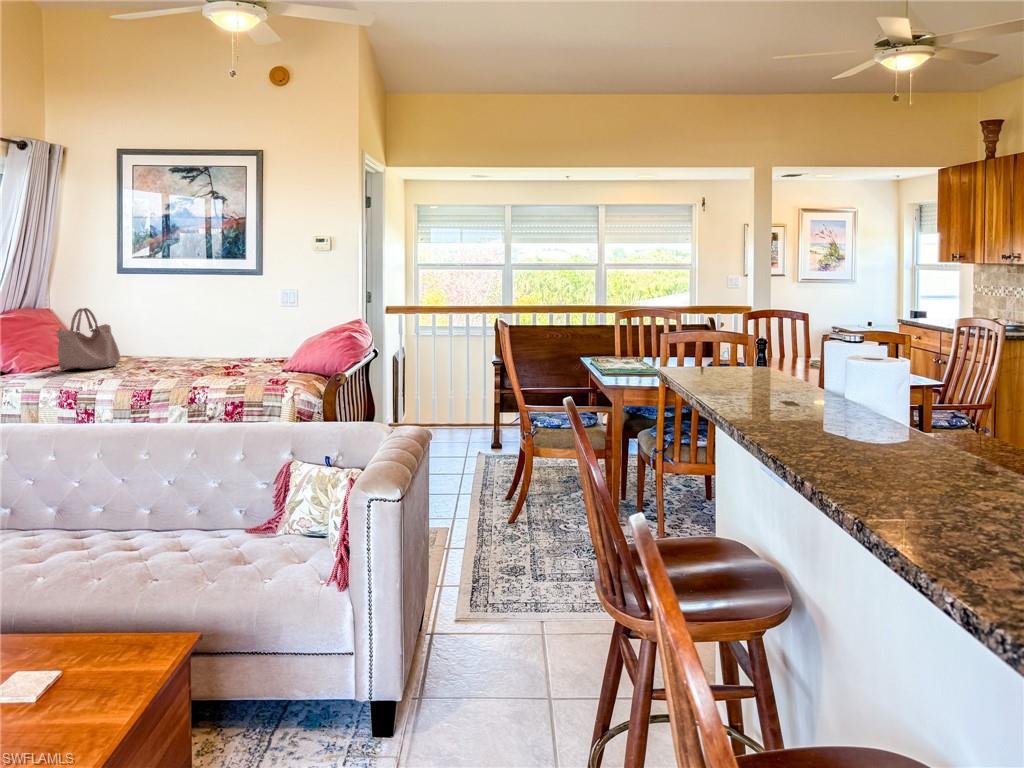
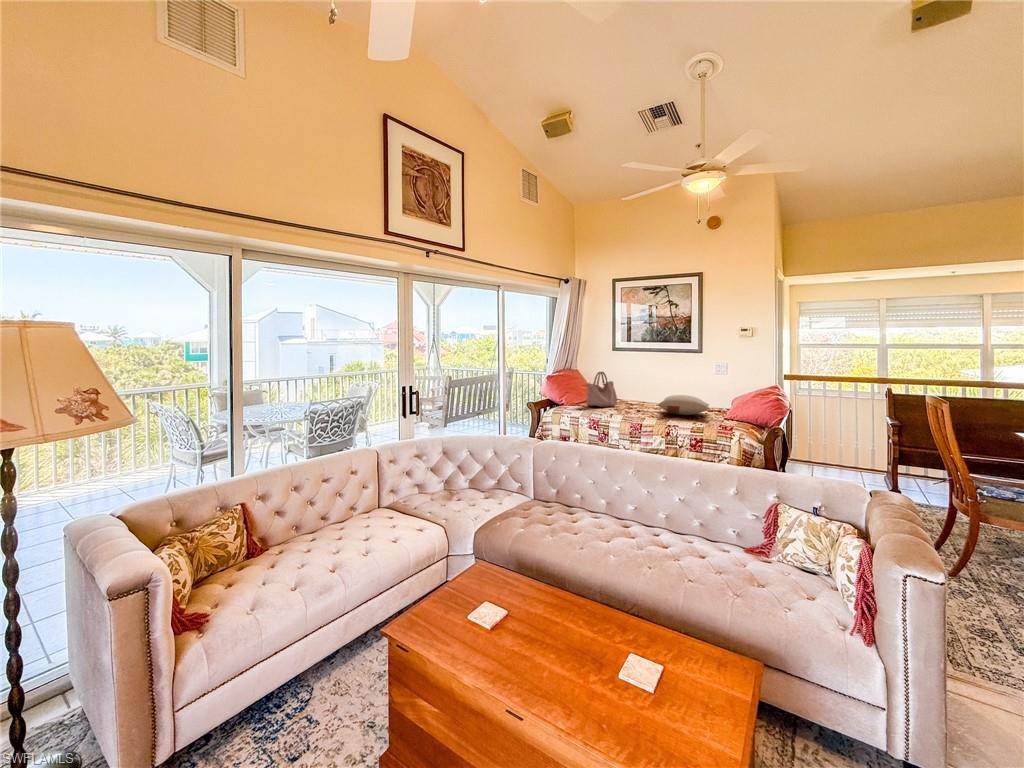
pillow: none [181,340,266,371] -> present [658,395,709,415]

